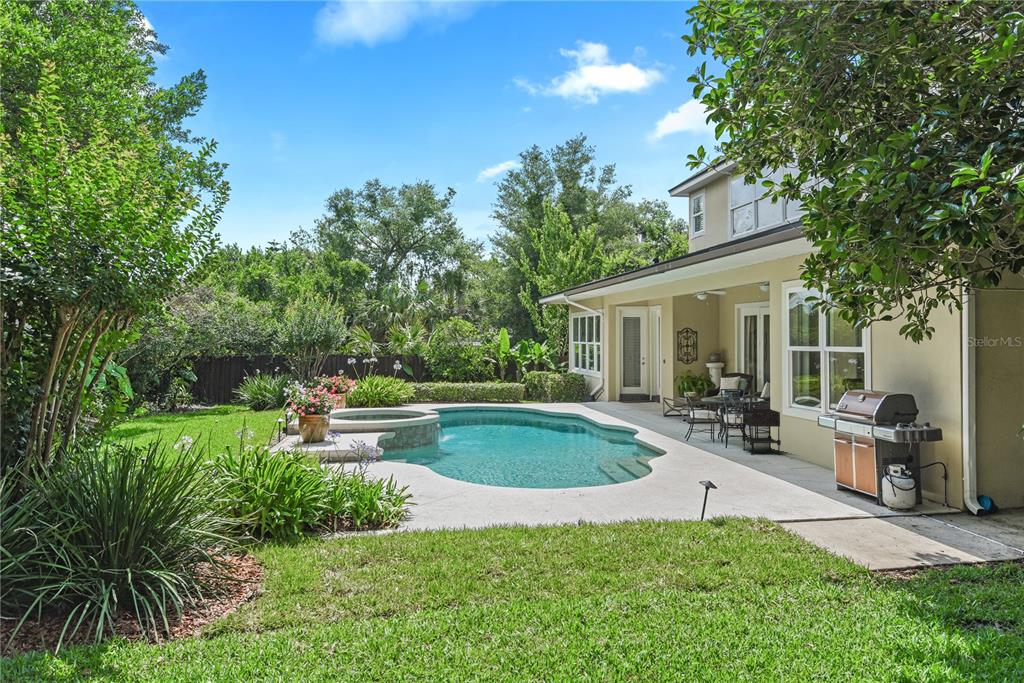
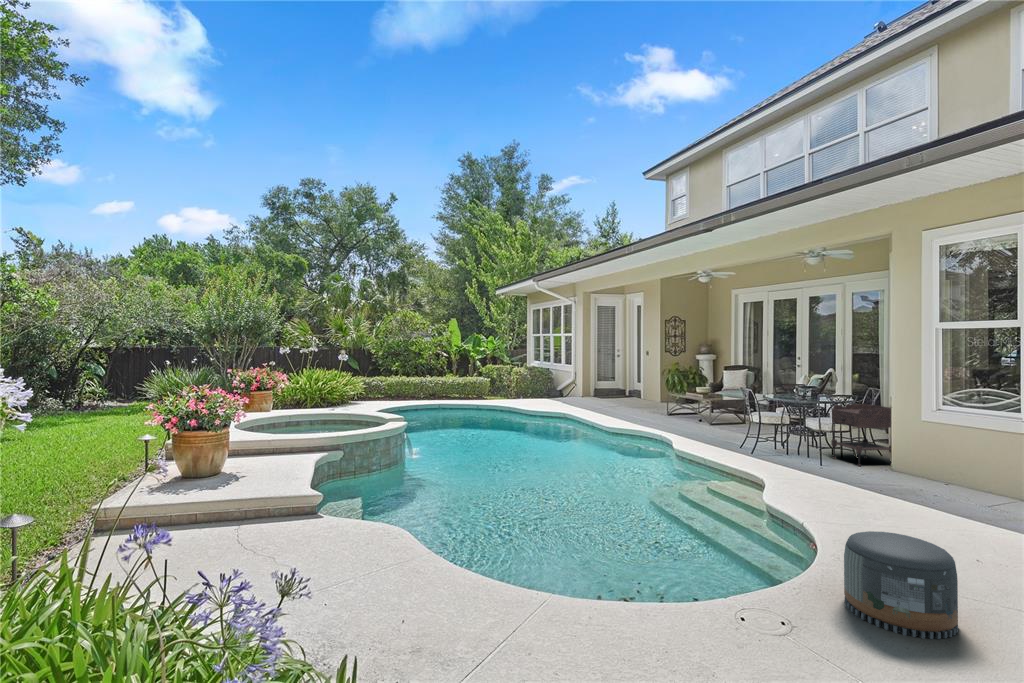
pouf: none [603,470,646,512] -> present [844,531,958,639]

